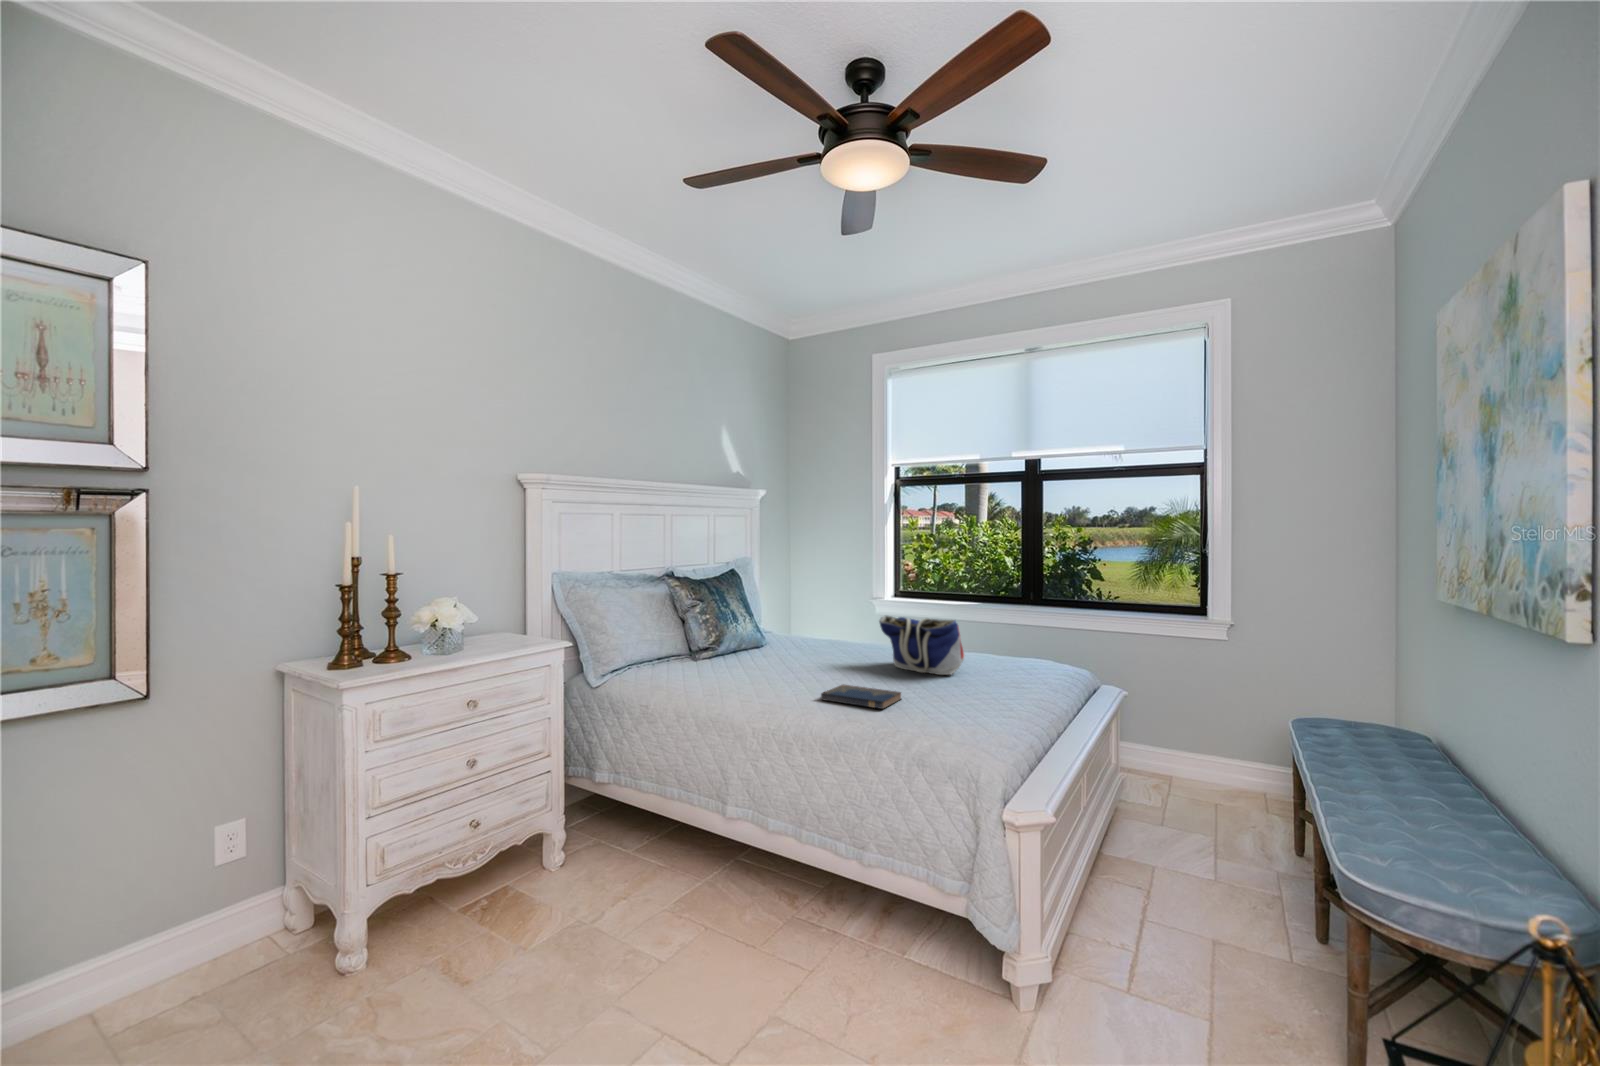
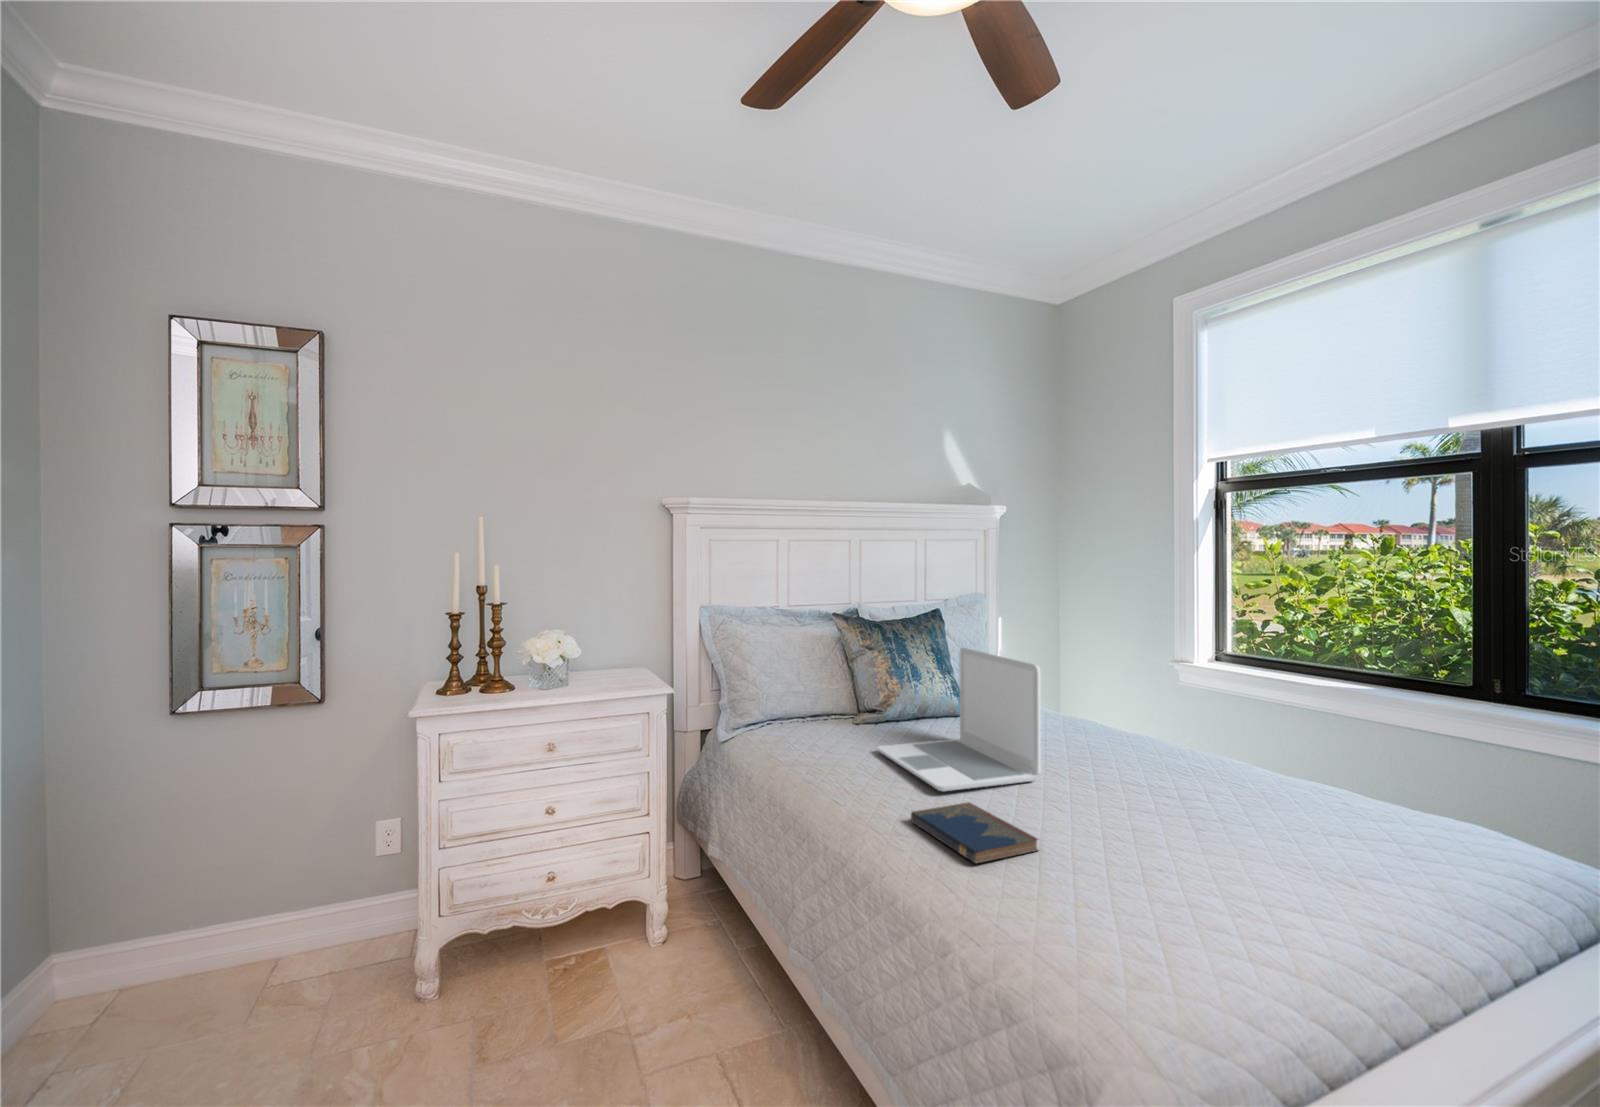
laptop: none [742,592,860,683] -> present [878,648,1041,791]
tote bag: present [879,616,965,675] -> none [1079,699,1231,820]

